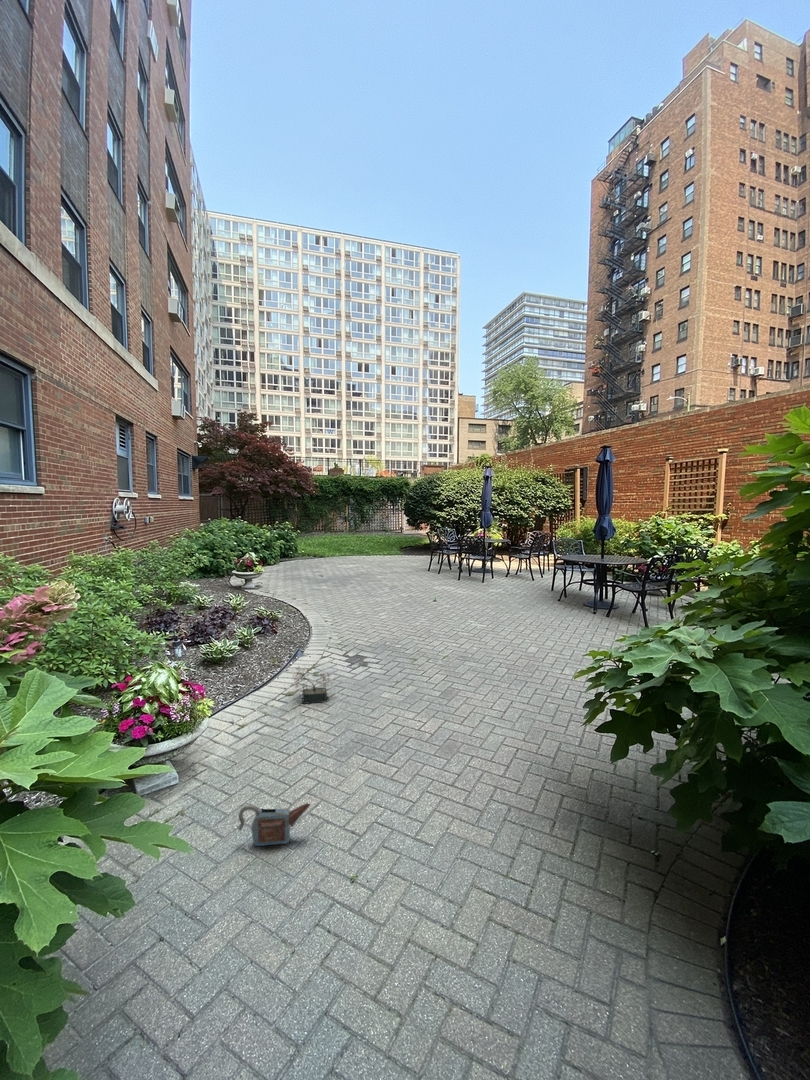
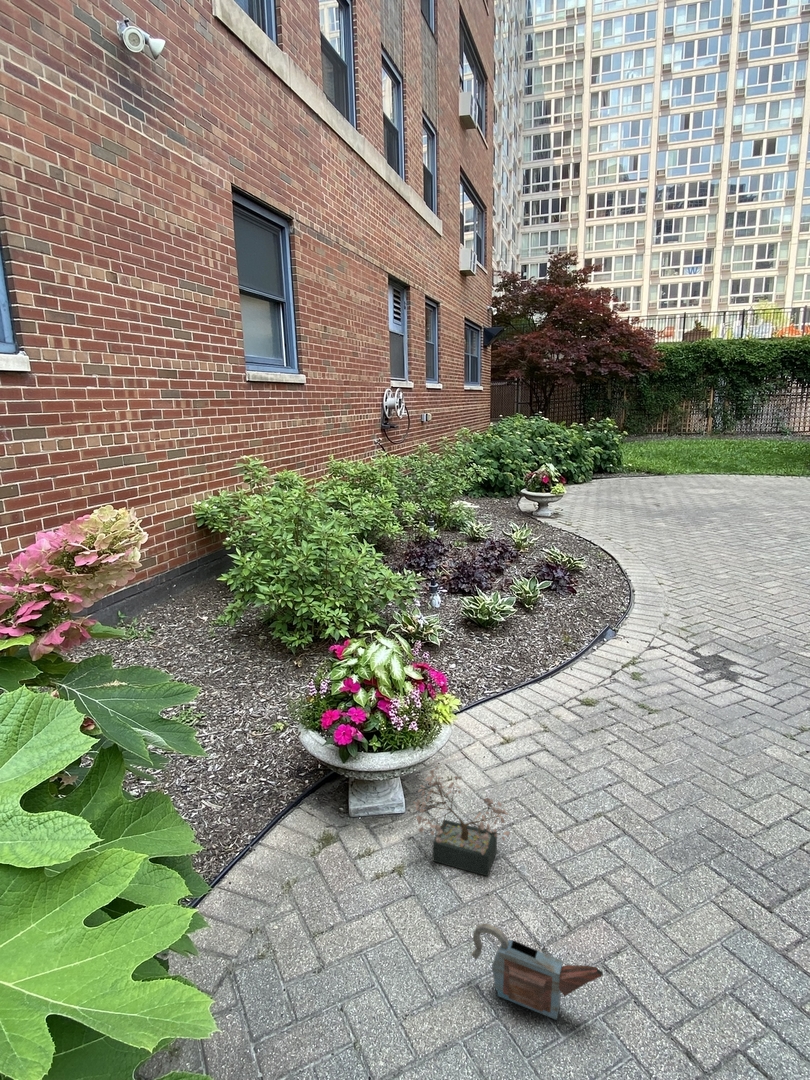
decorative plant: present [292,667,333,704] -> present [413,767,510,876]

